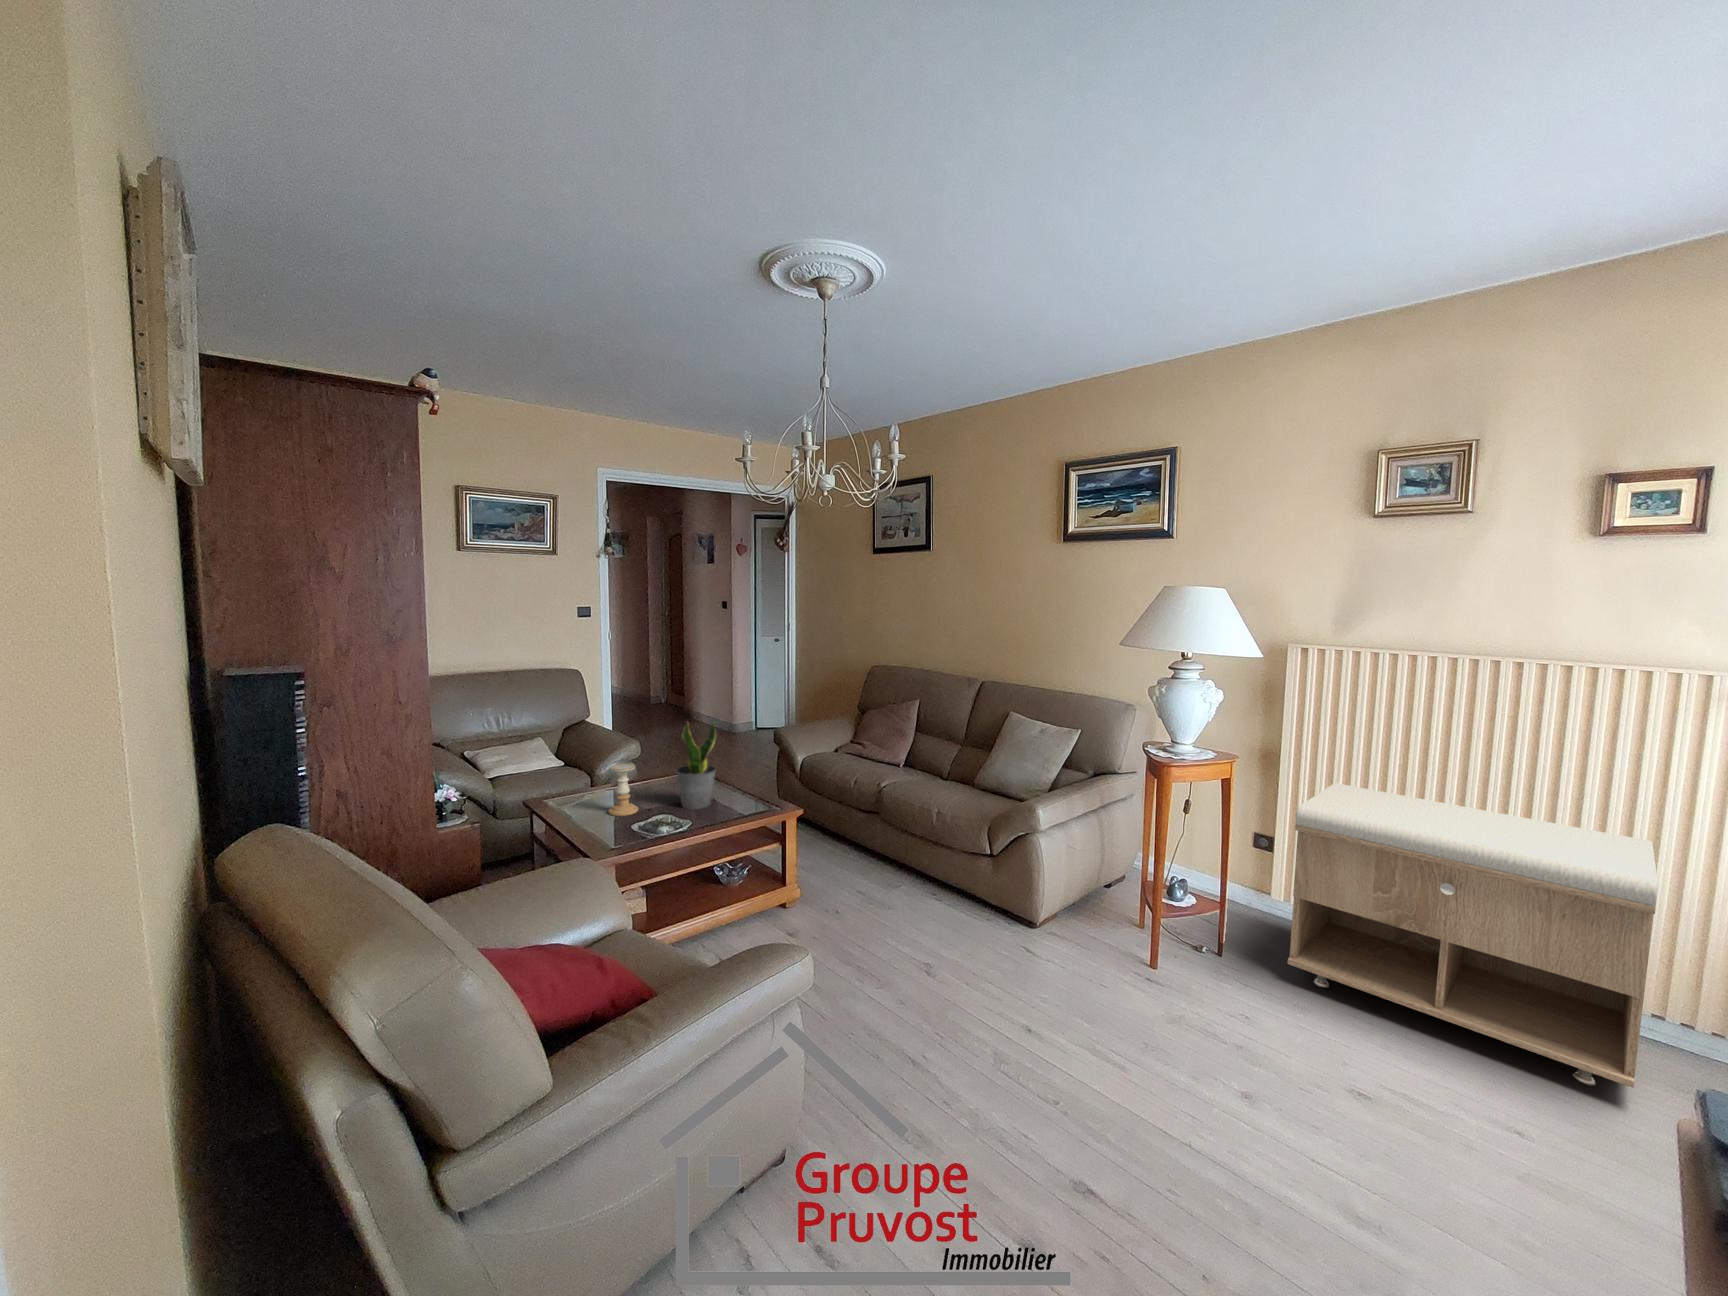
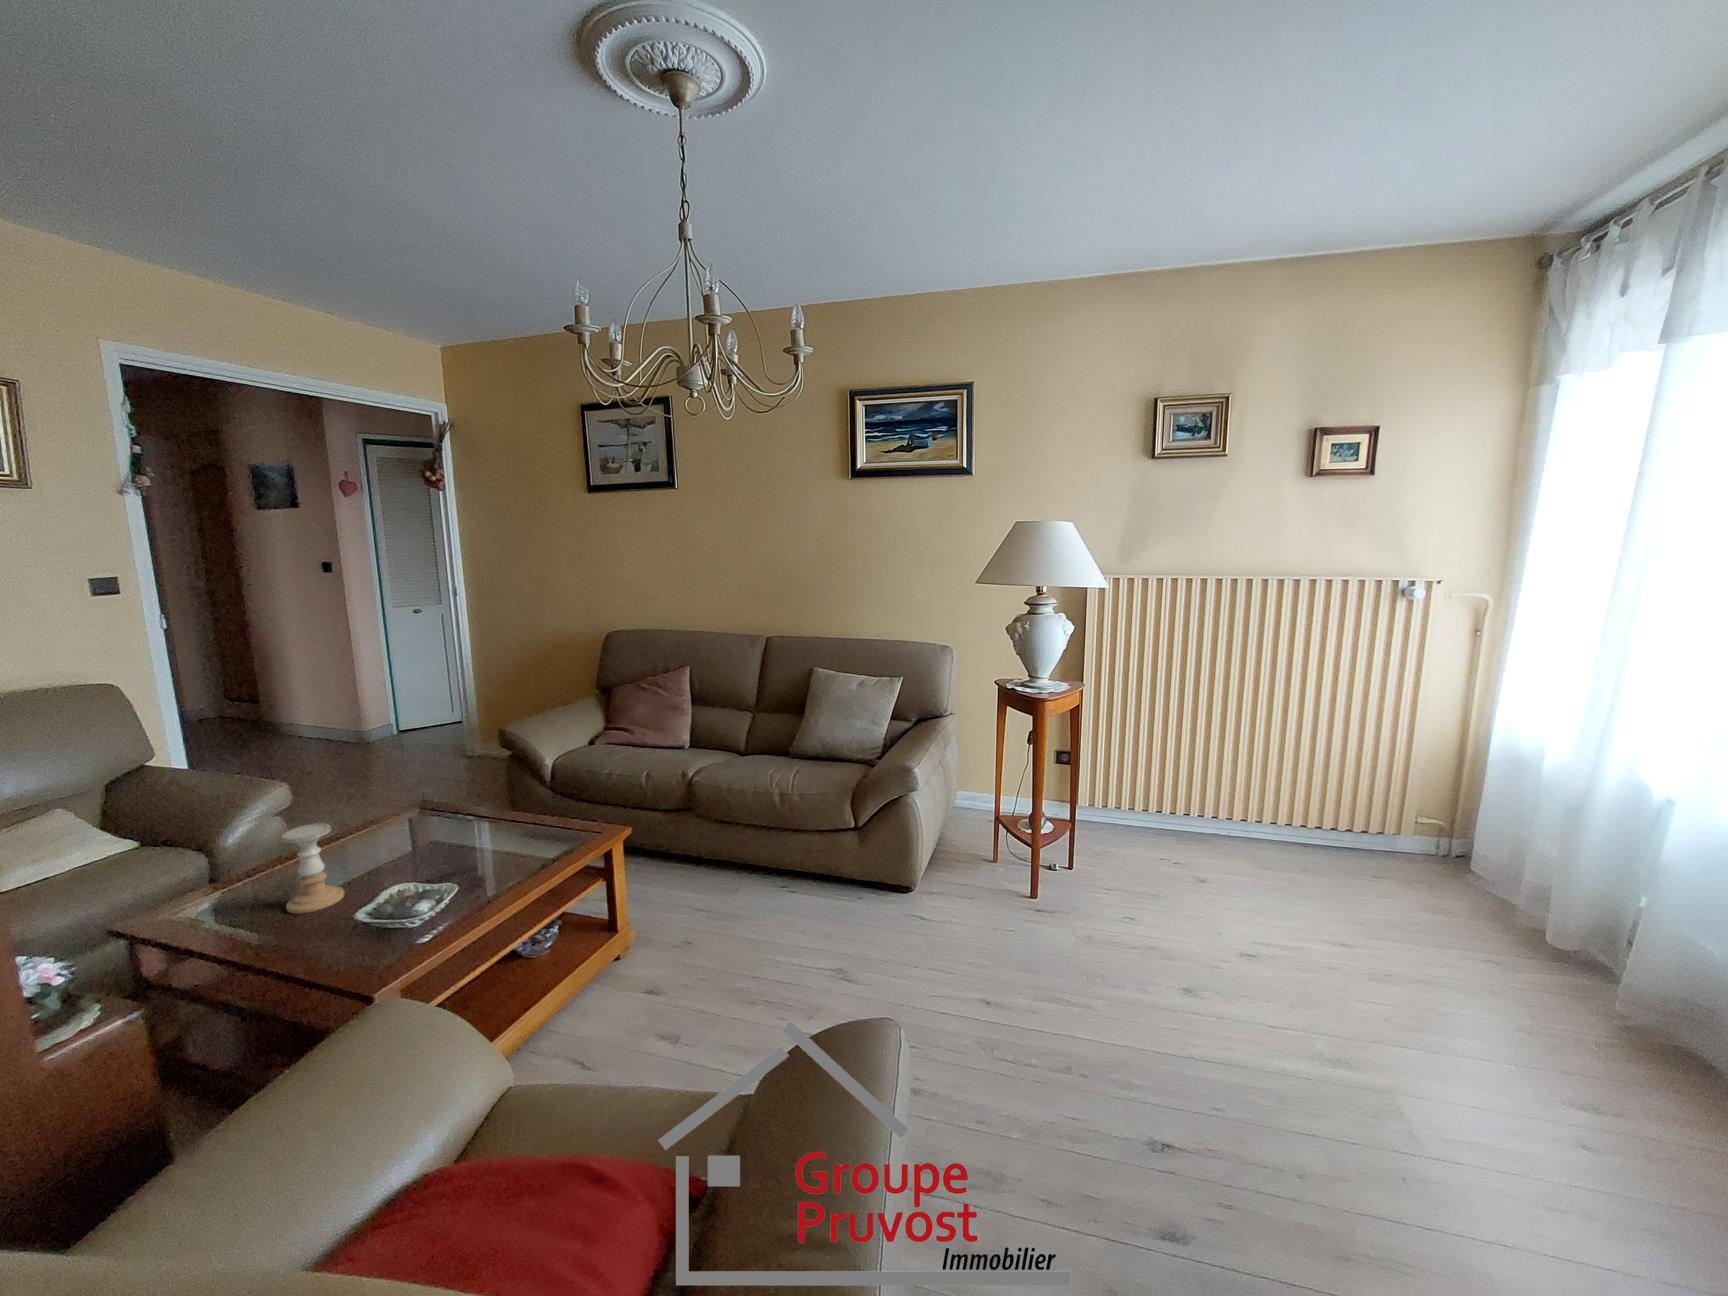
potted plant: present [676,723,716,809] -> none [400,733,469,869]
storage bench: present [1288,783,1658,1088] -> none [1127,698,1407,900]

